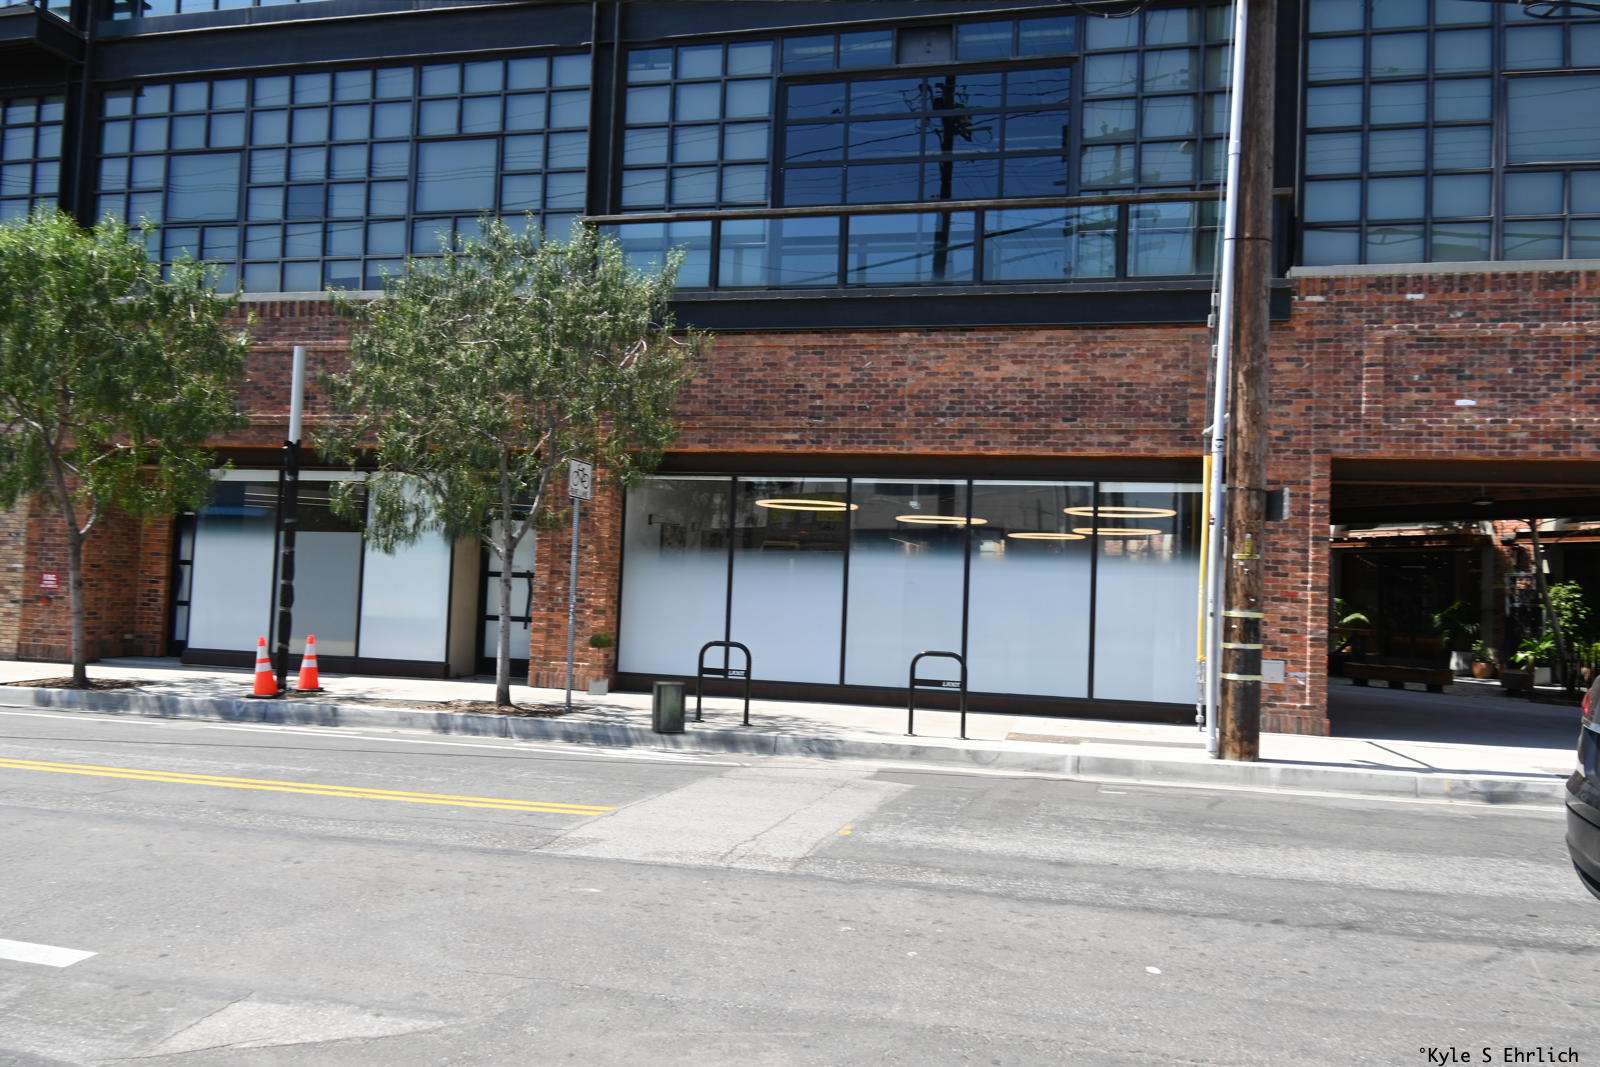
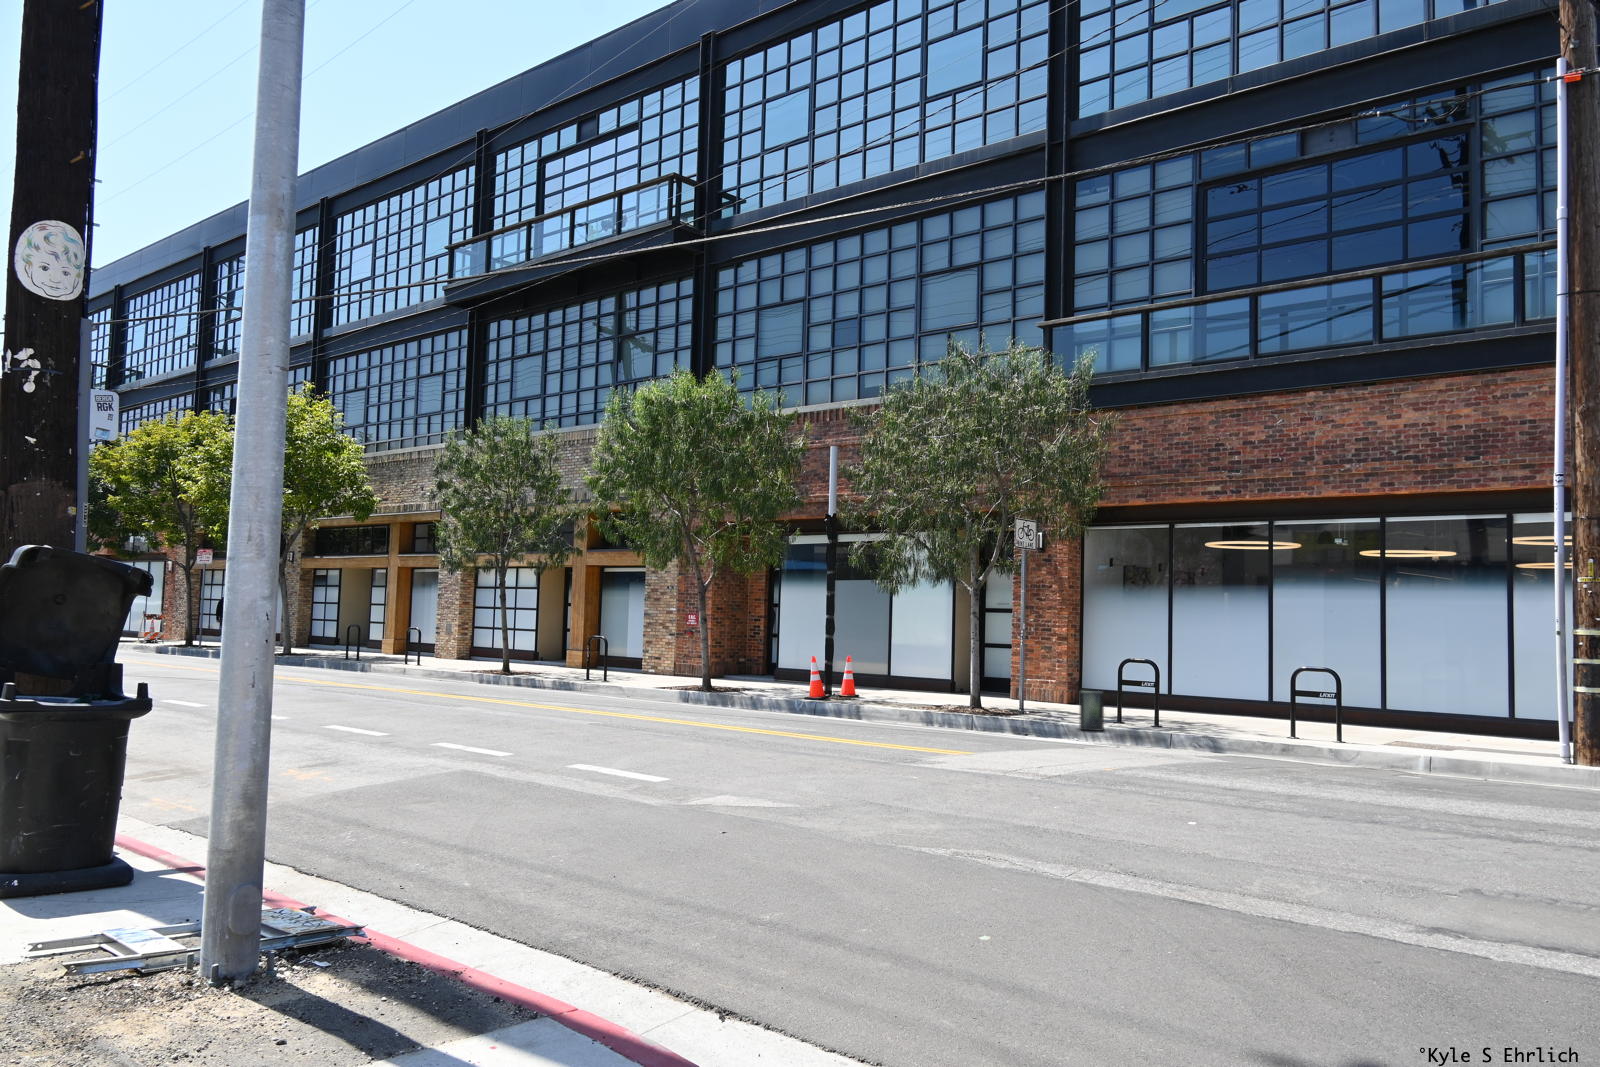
potted tree: present [588,632,614,695] -> none [1054,654,1075,705]

